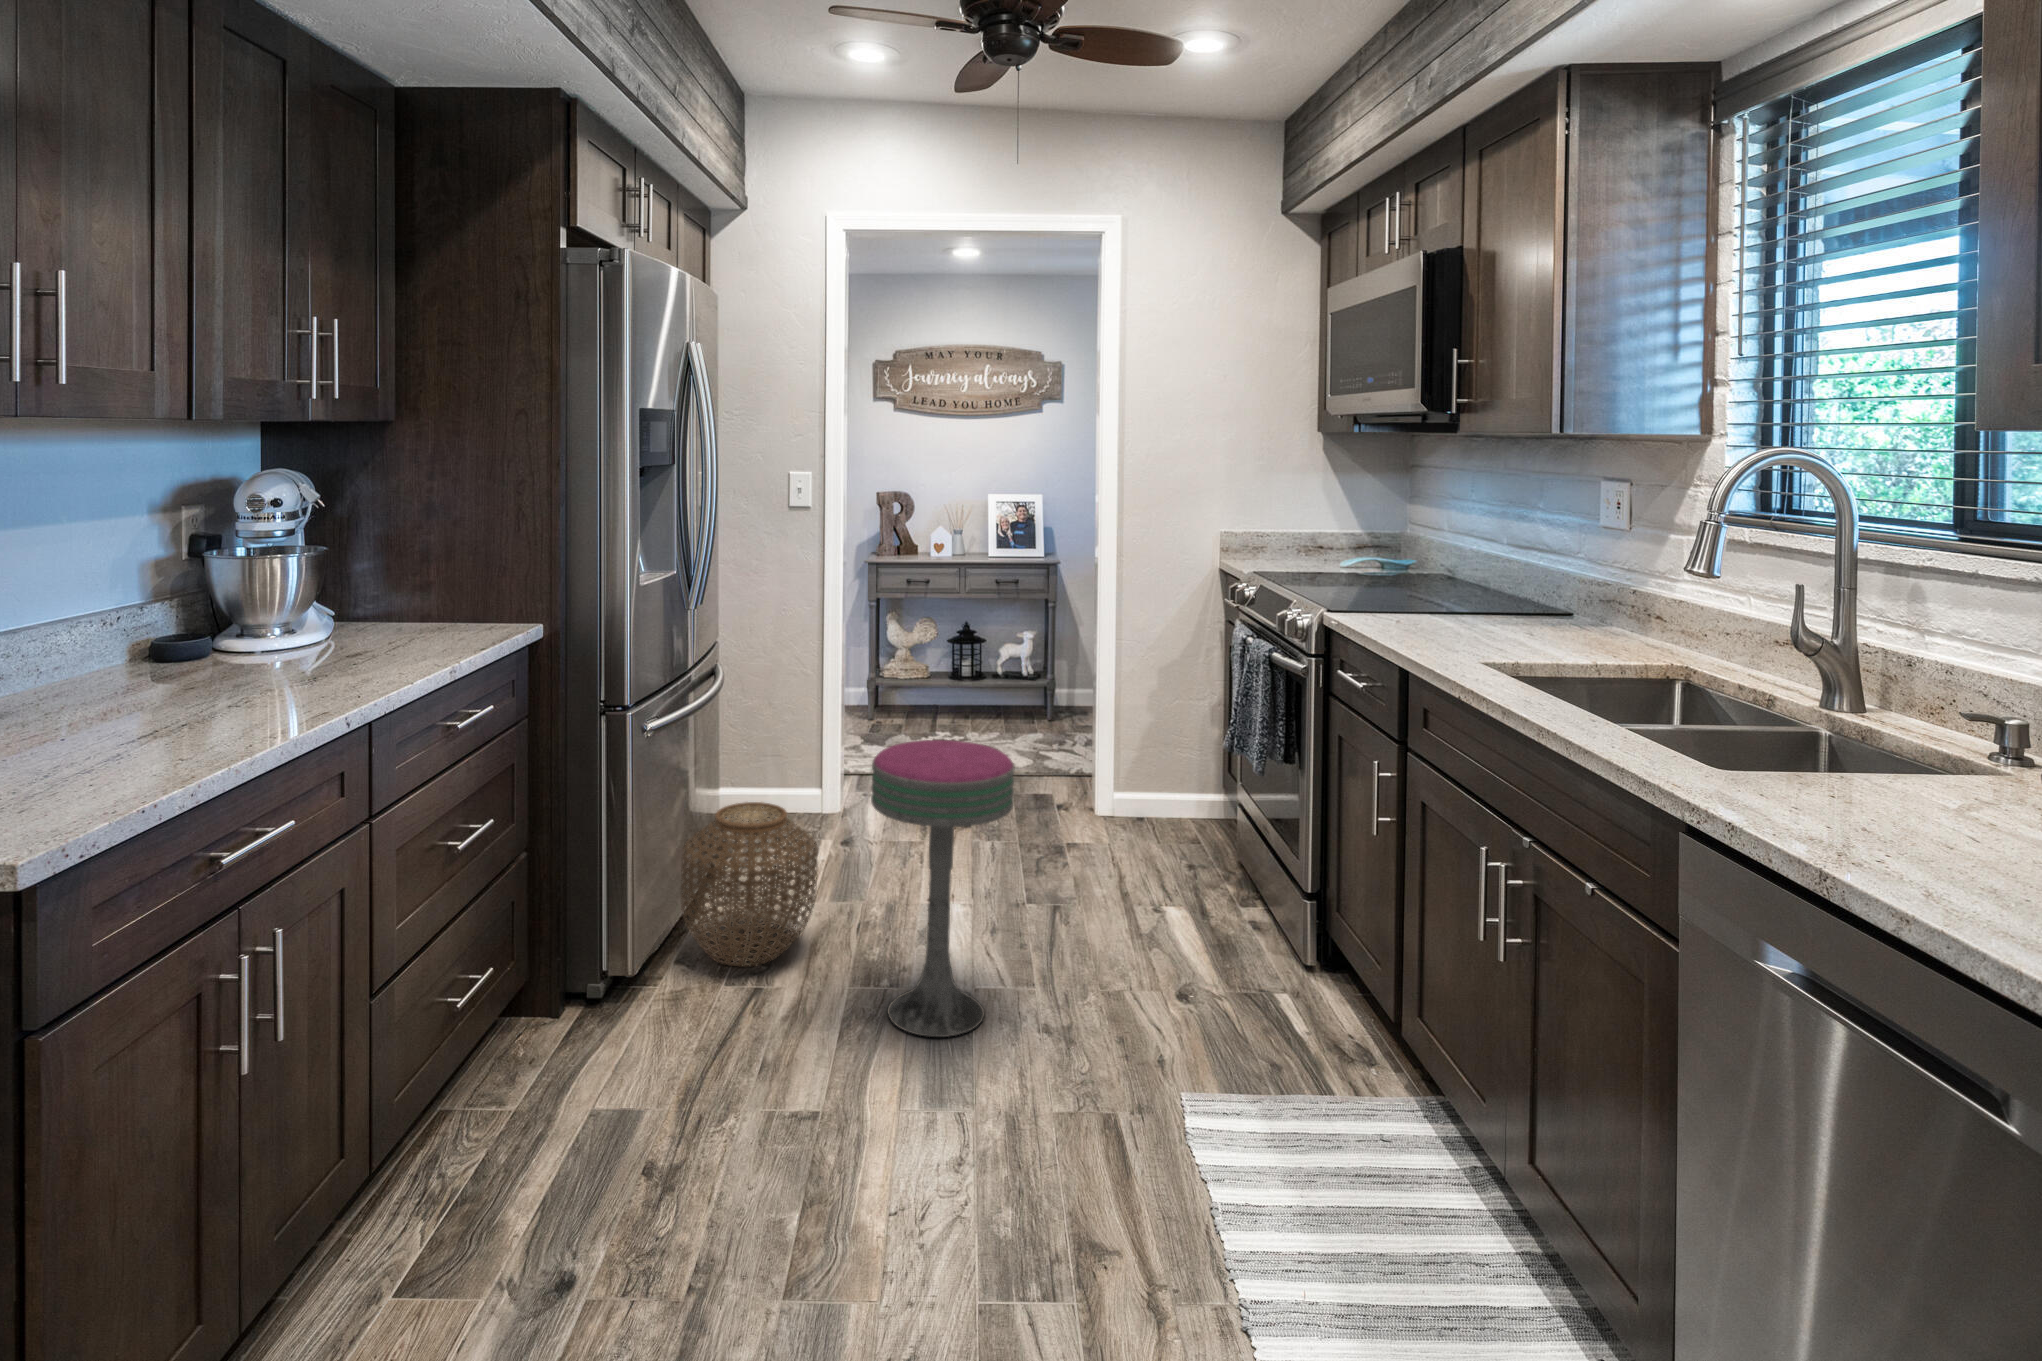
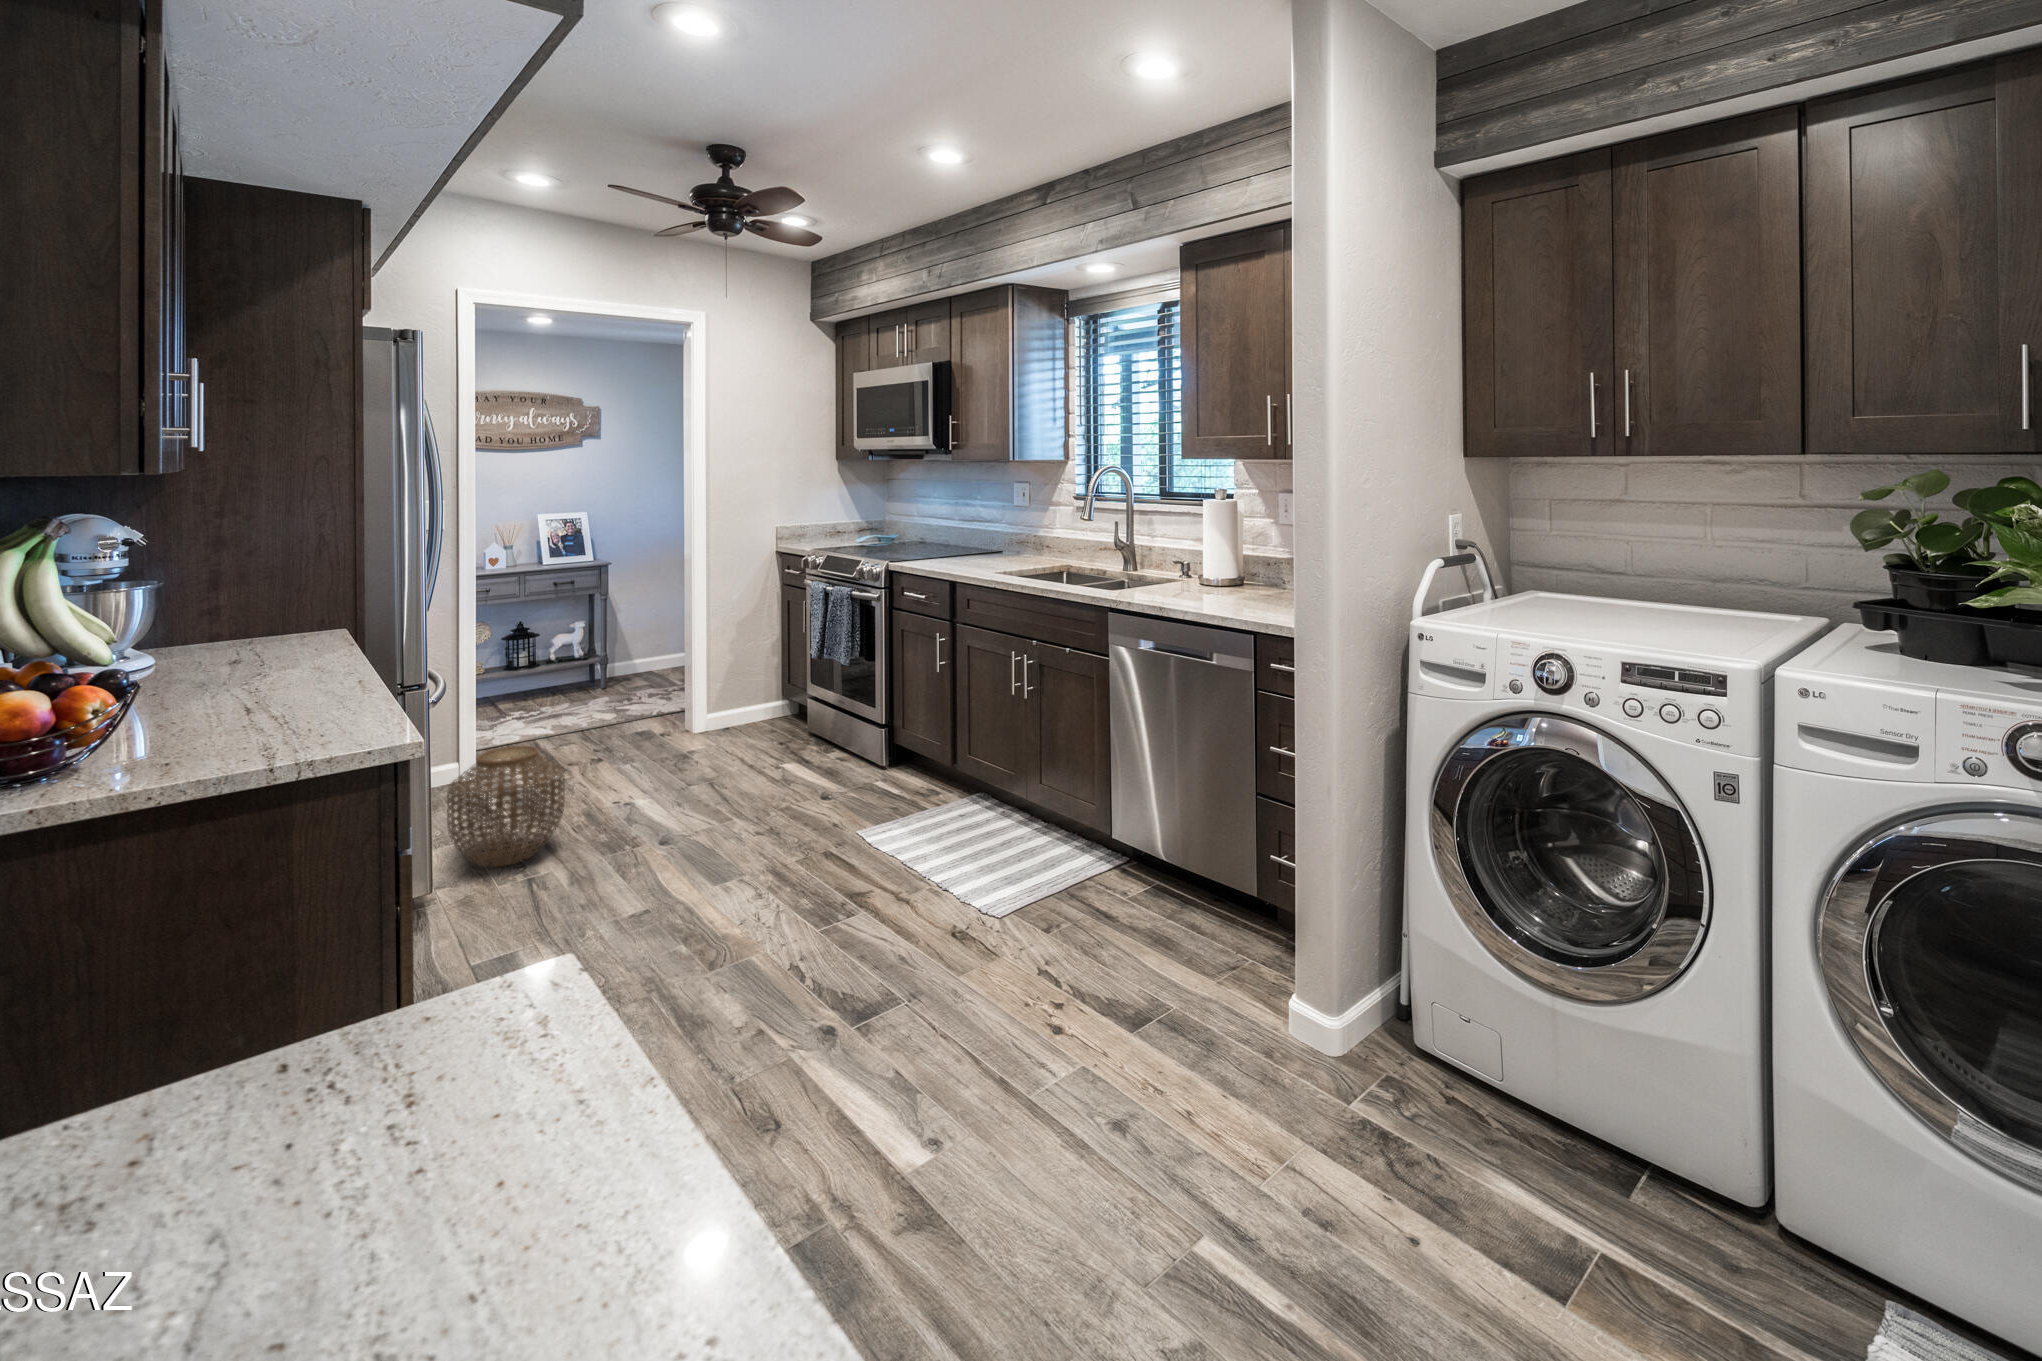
bar stool: present [871,740,1014,1037] -> none [633,668,733,856]

